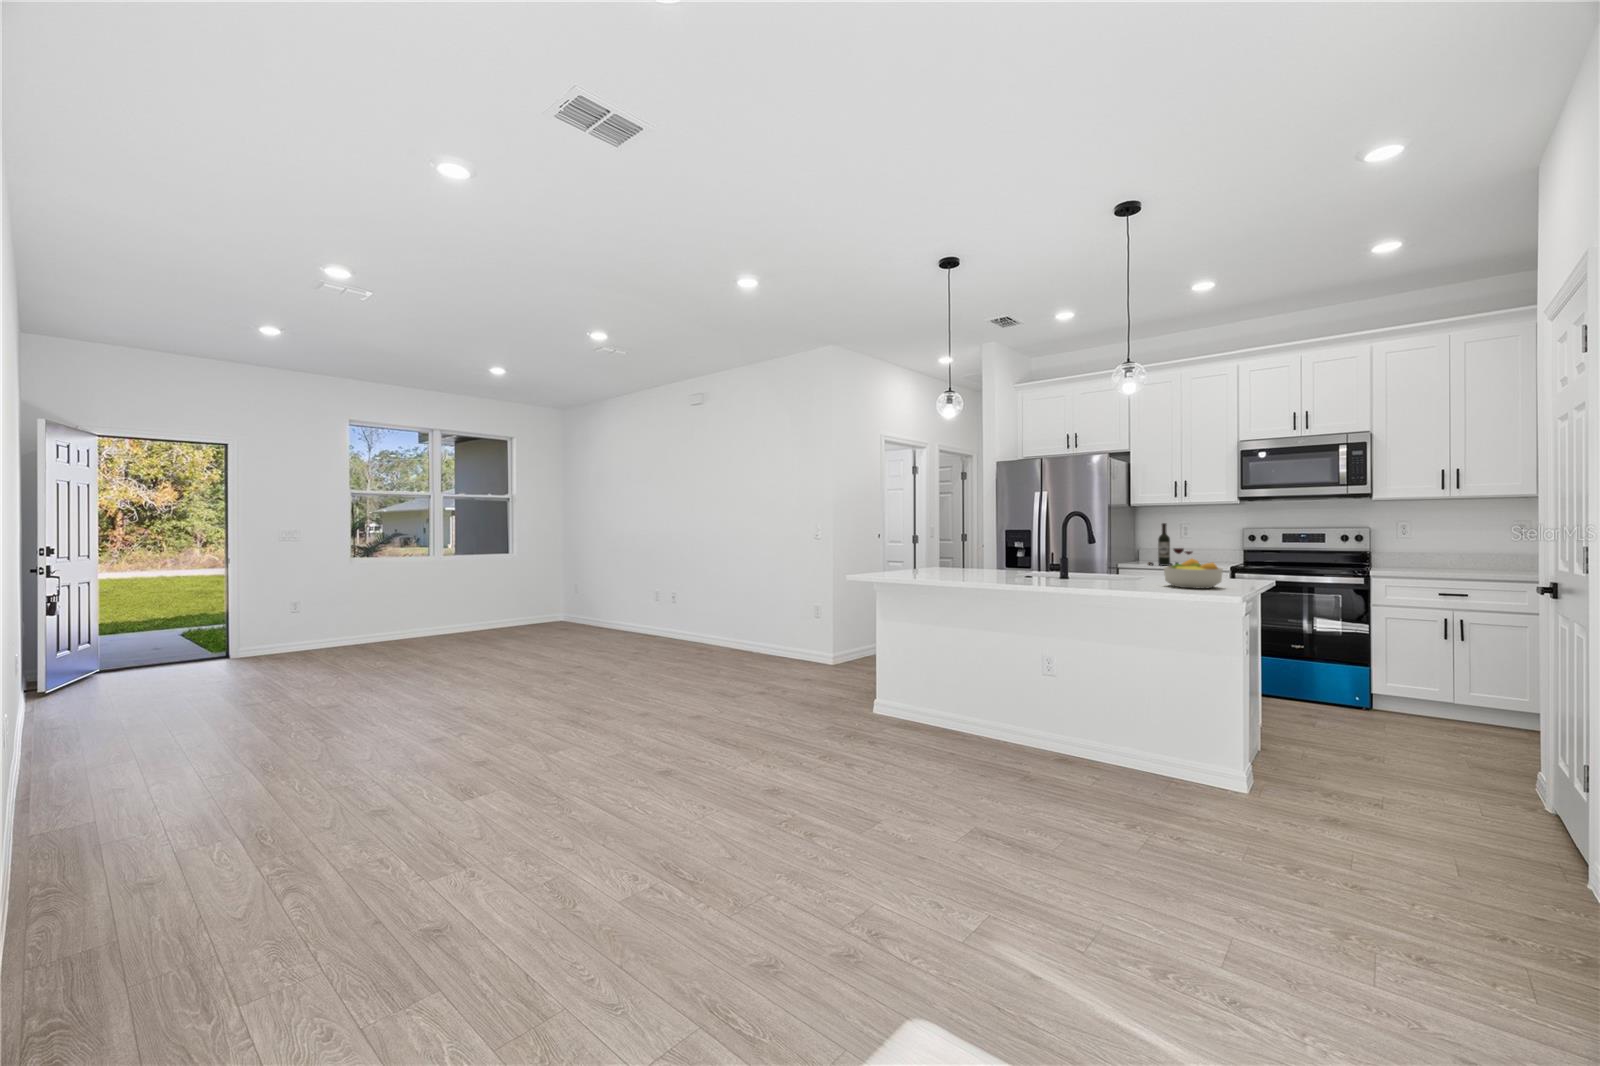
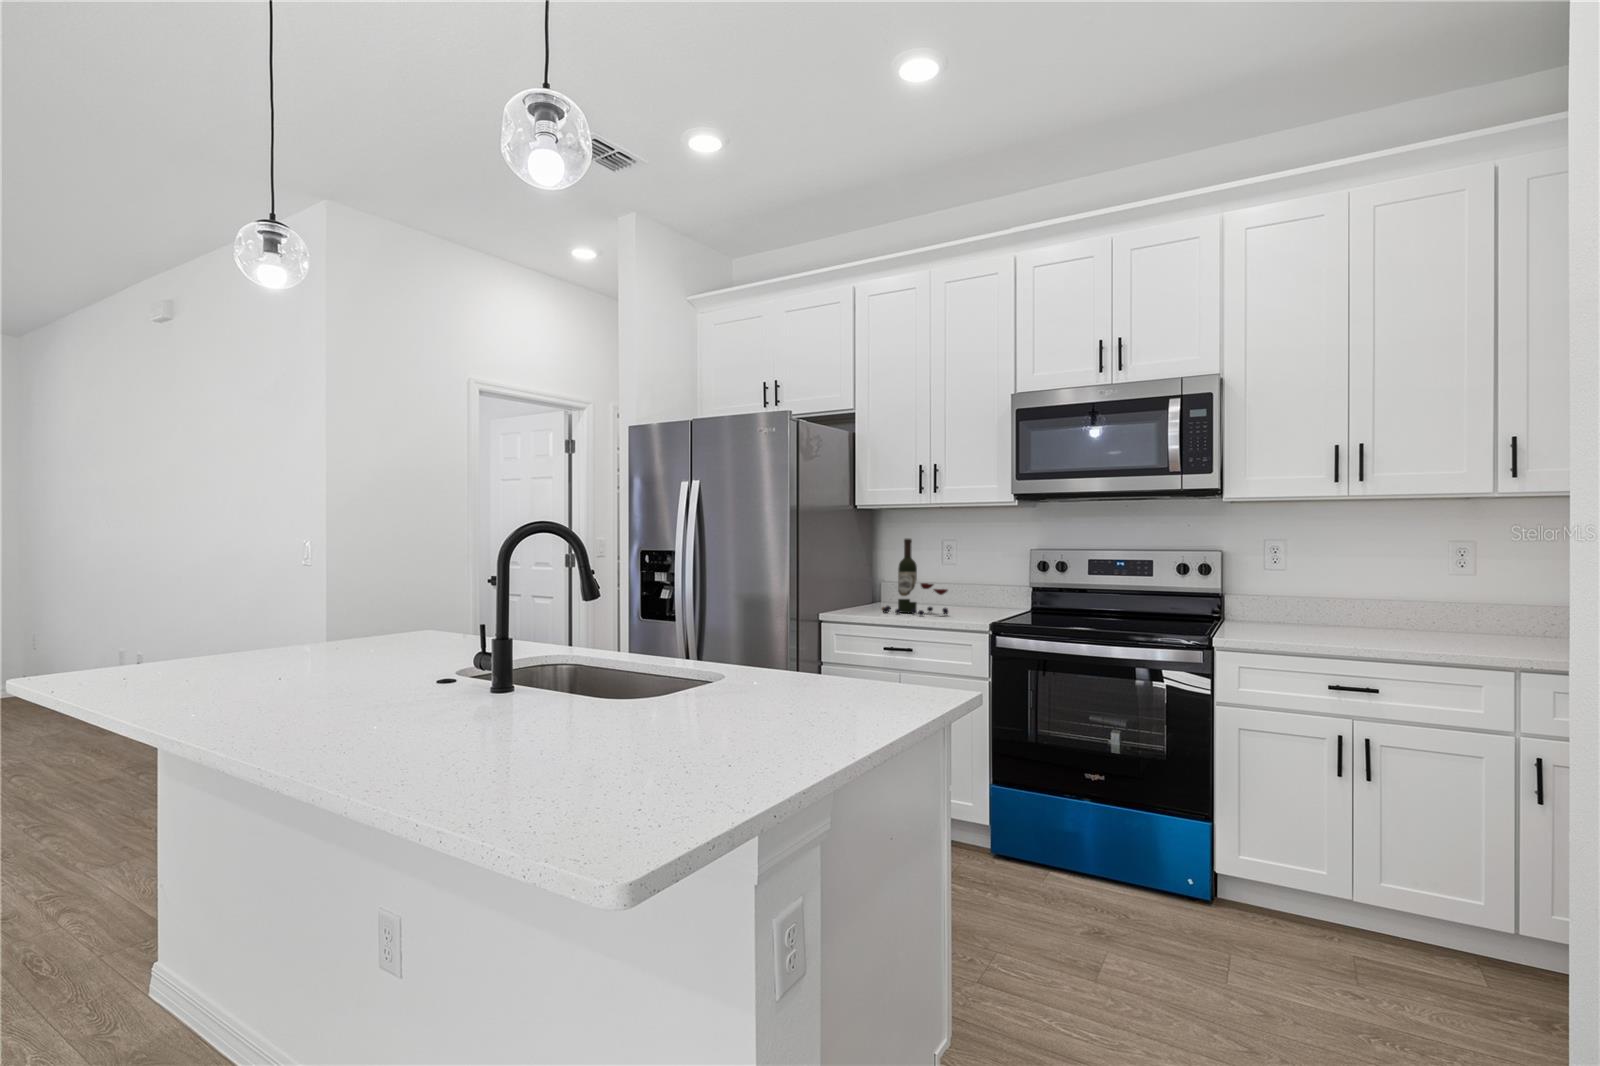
fruit bowl: present [1164,559,1223,588] -> none [640,632,790,731]

